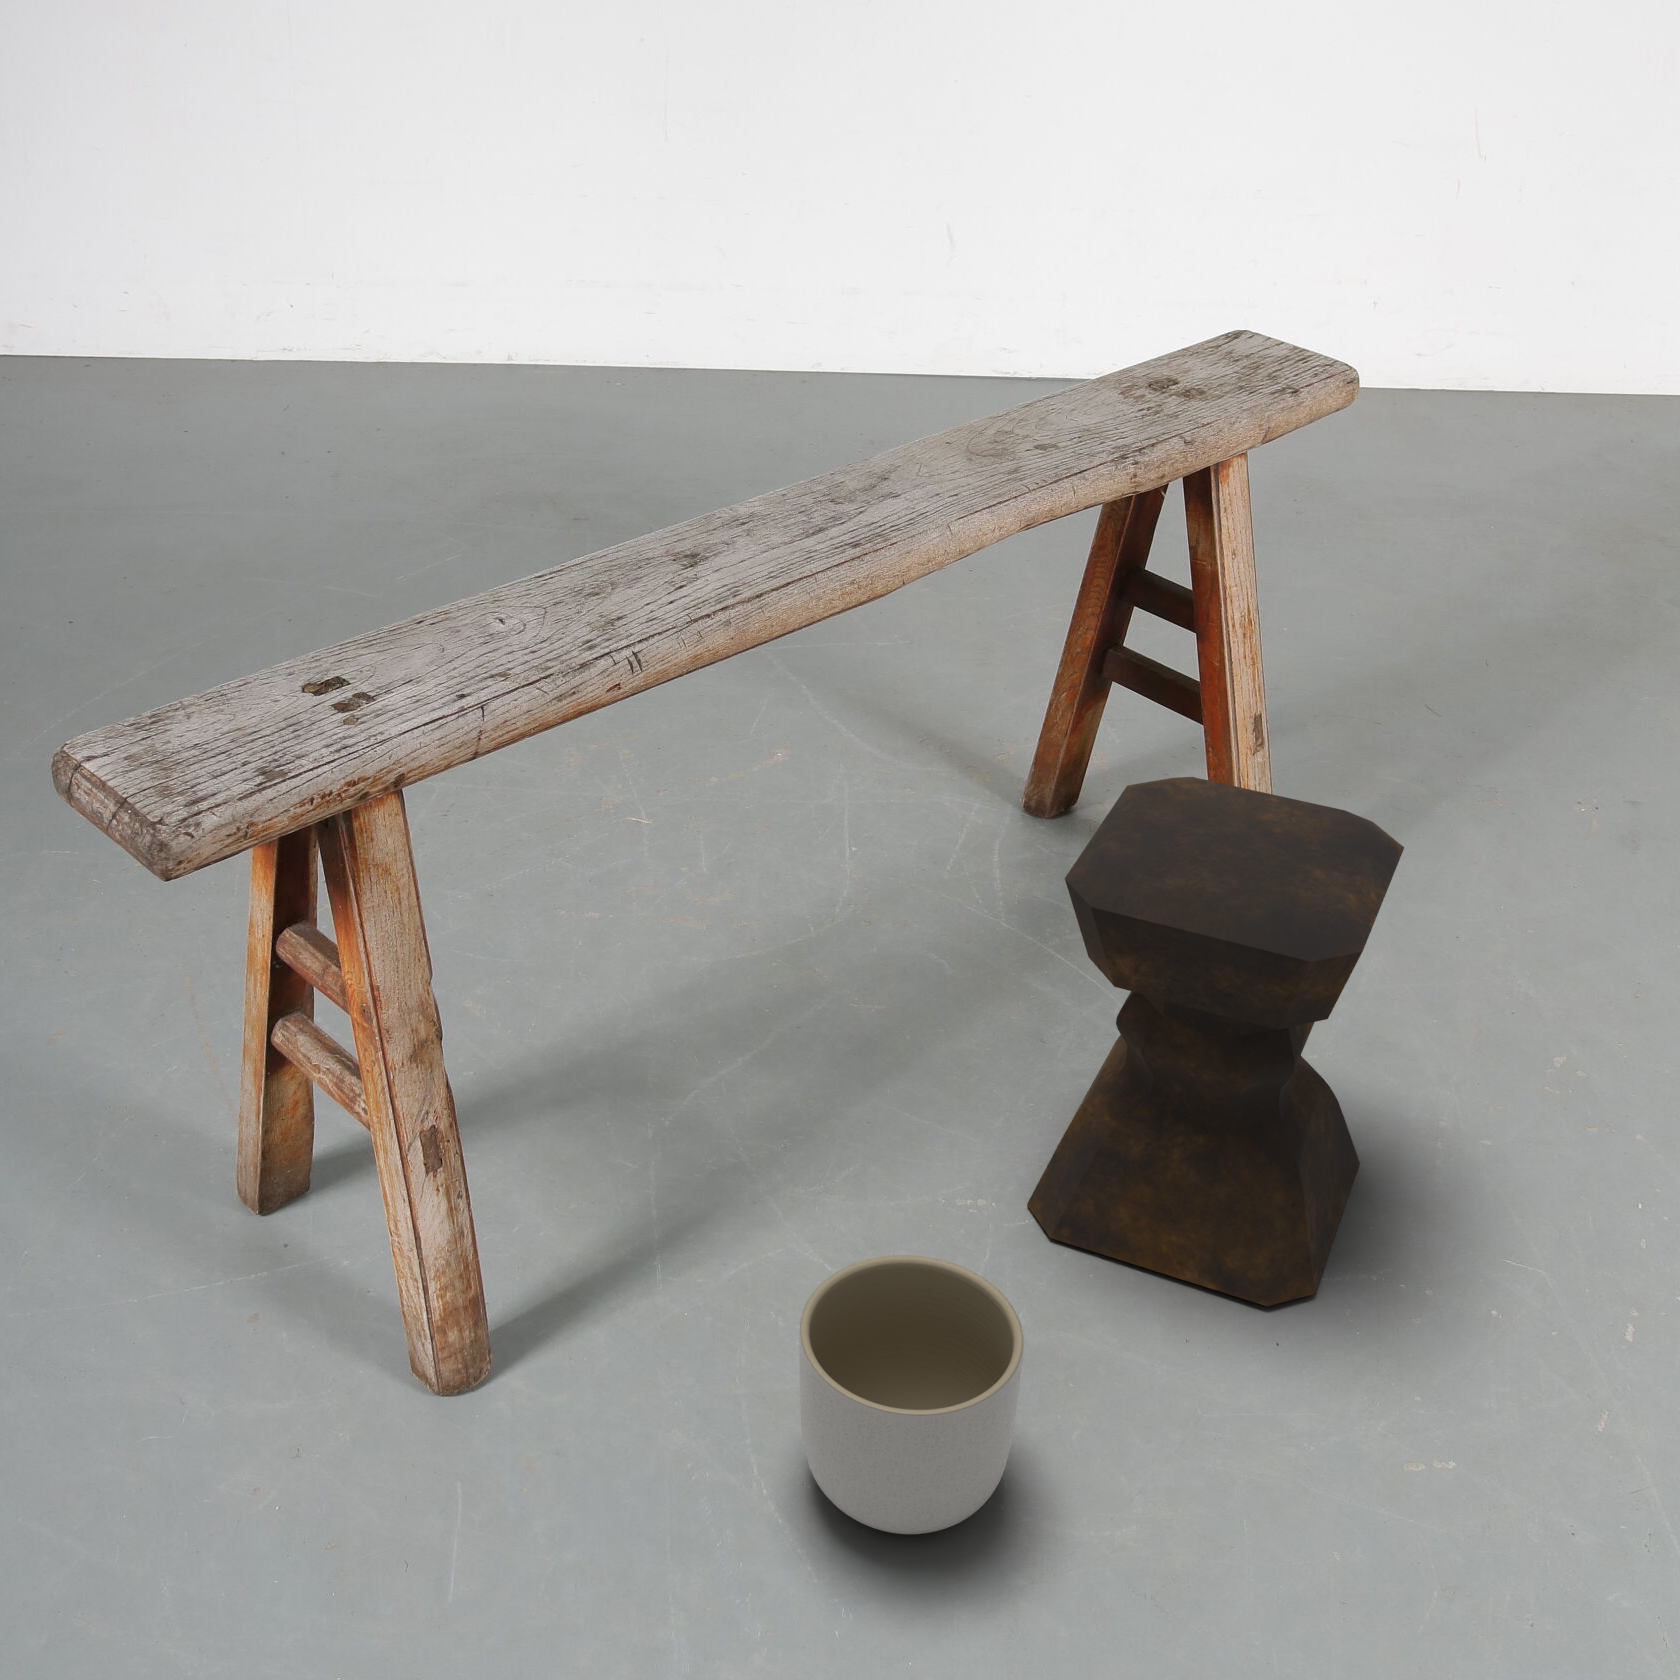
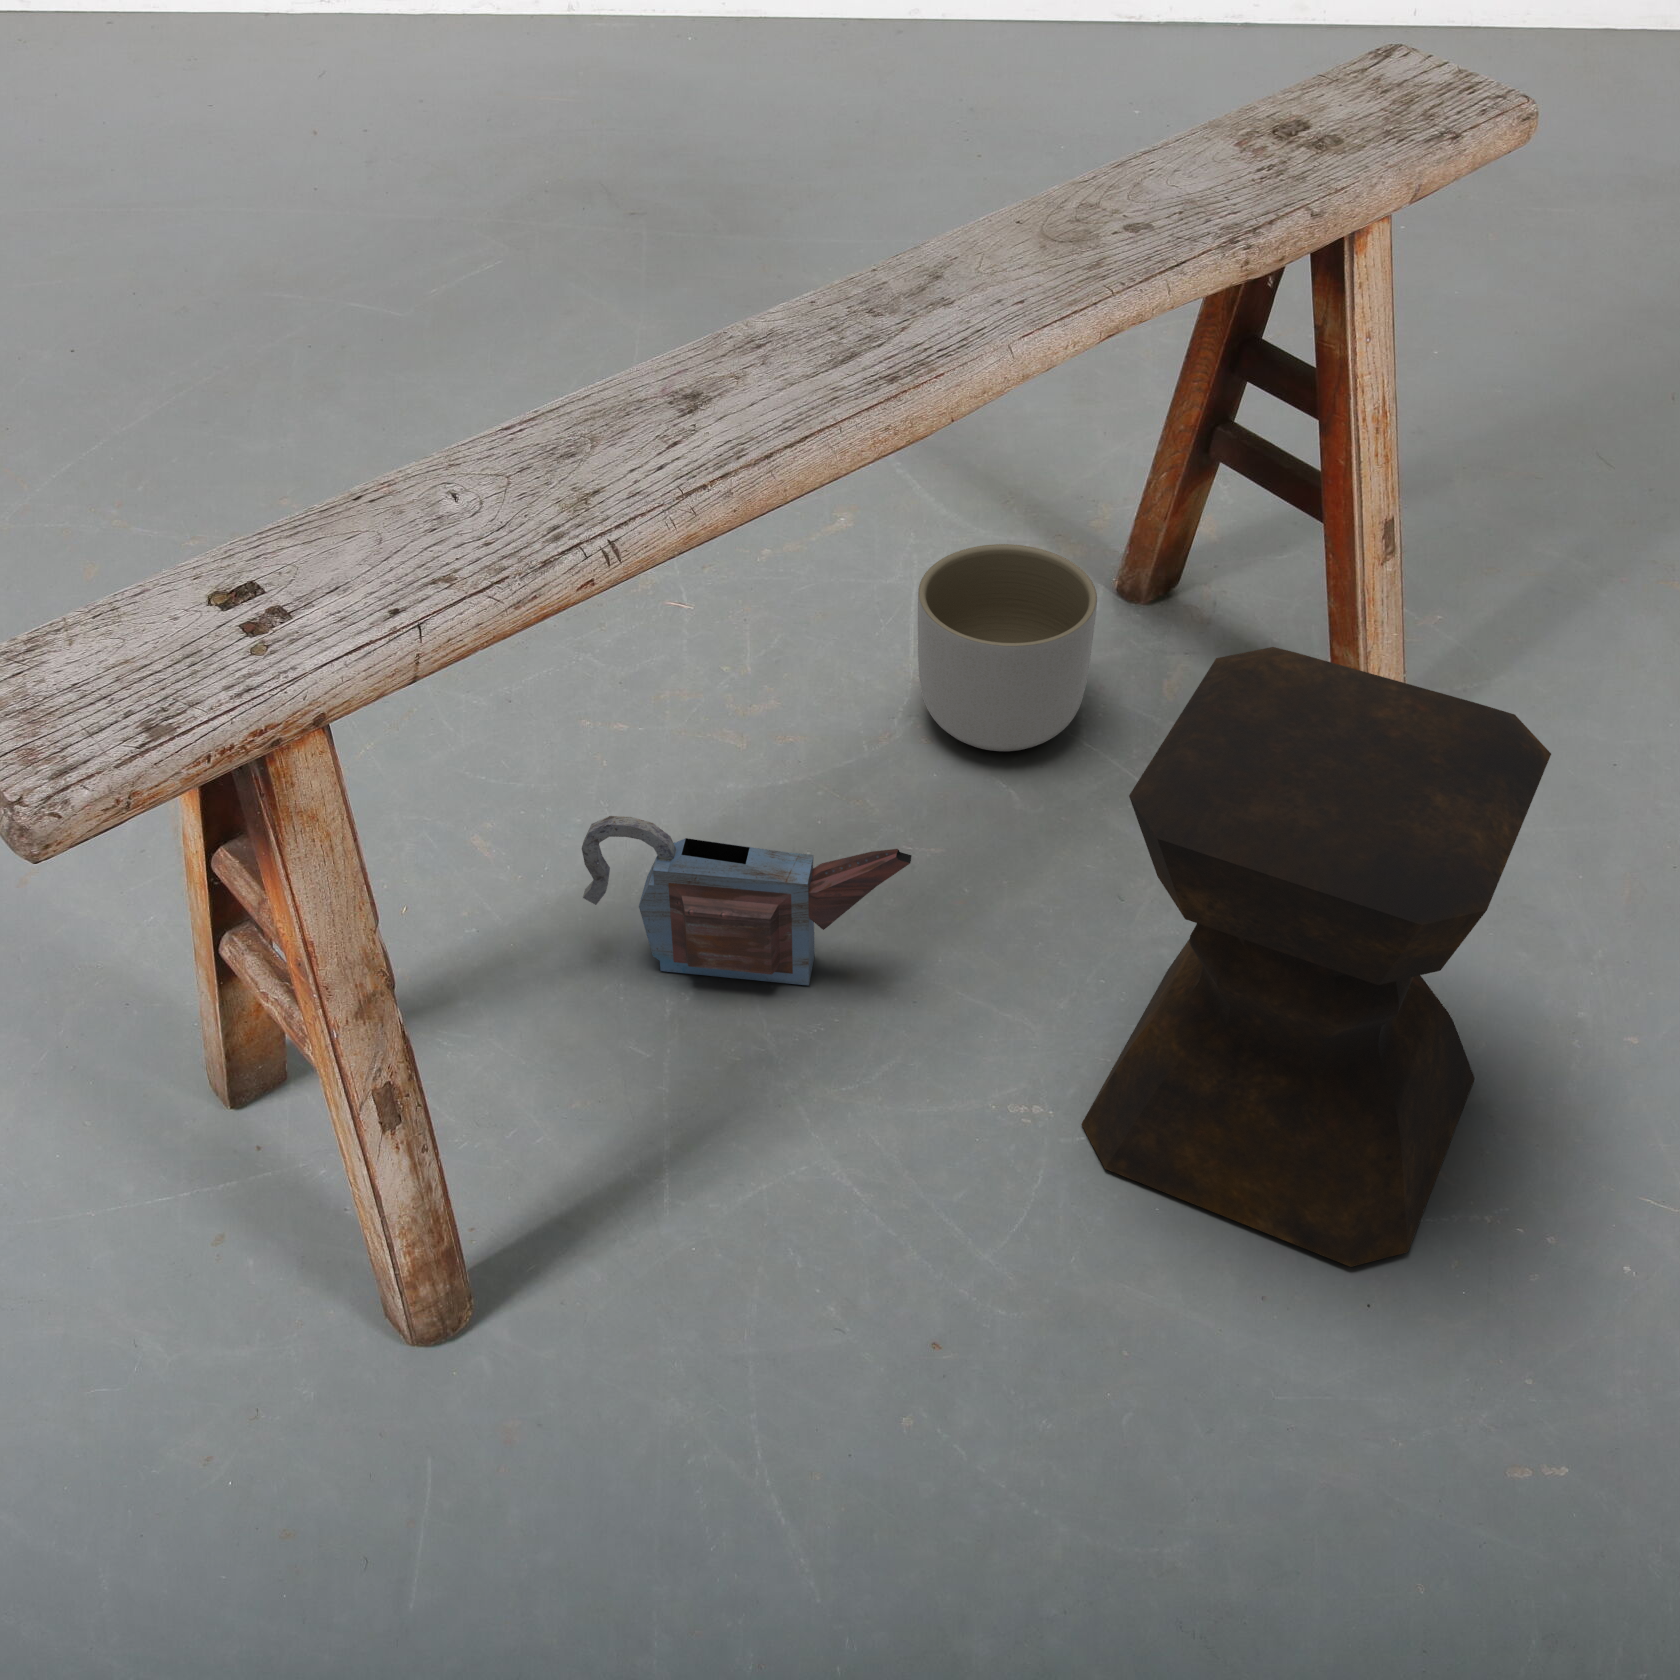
watering can: none [578,945,872,1103] -> present [582,816,911,985]
planter: present [799,1255,1024,1534] -> present [918,544,1097,751]

